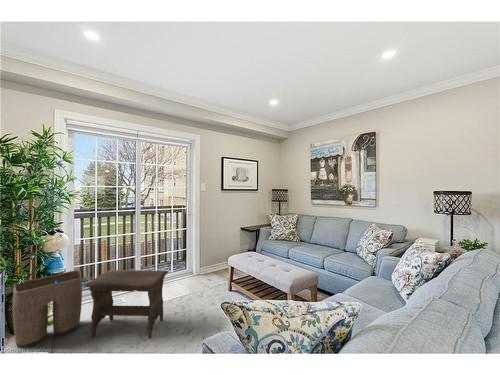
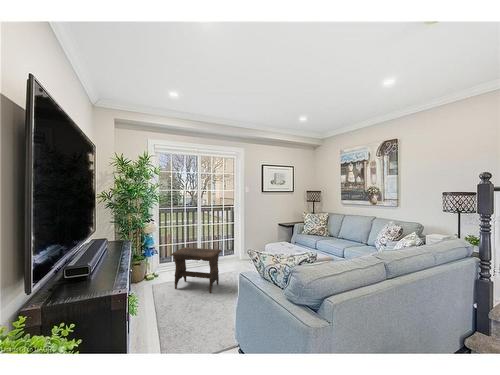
laundry basket: present [13,270,82,348] -> none [132,246,168,290]

